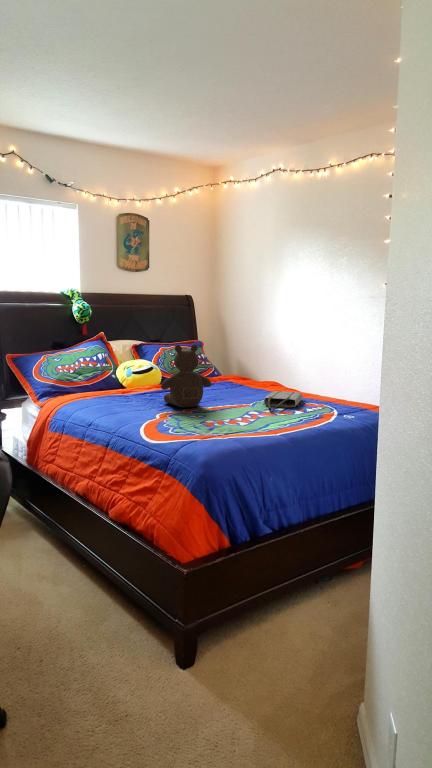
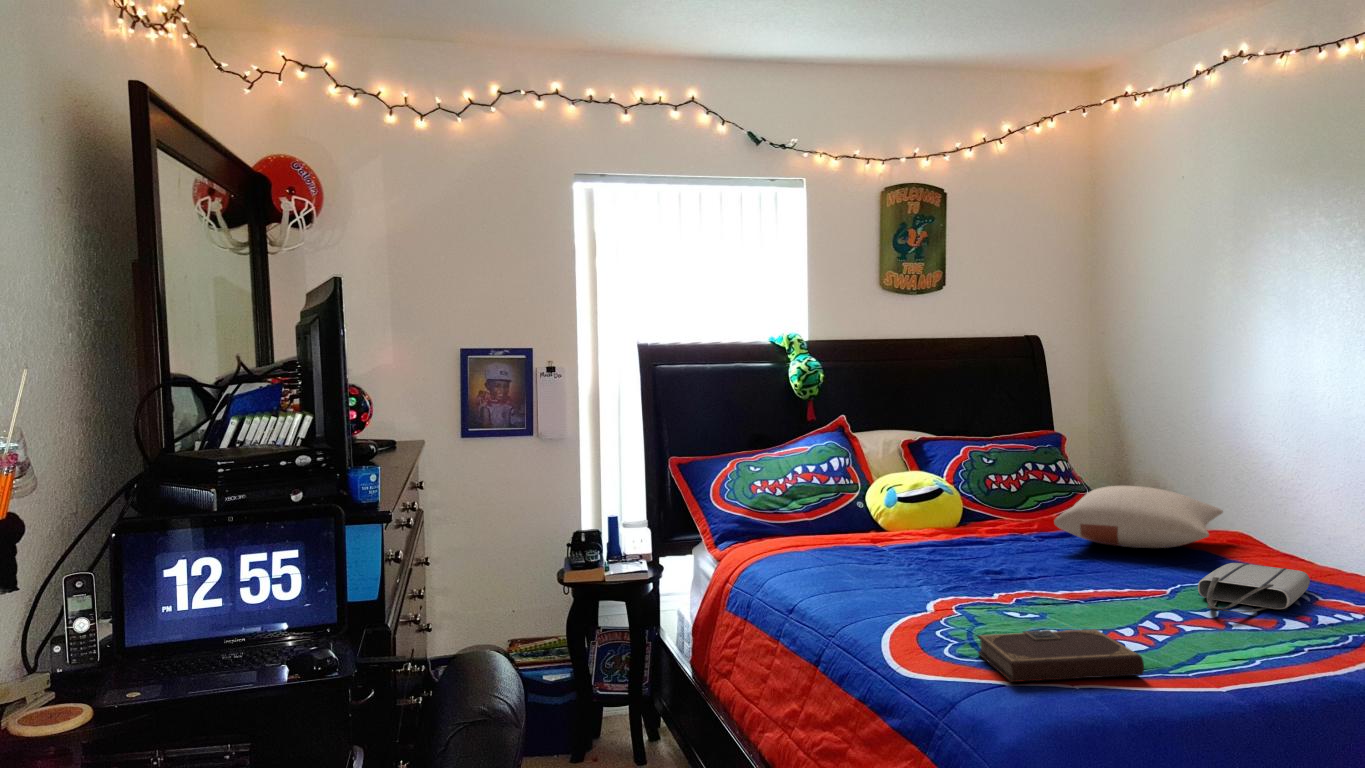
teddy bear: present [161,345,211,408] -> none [944,450,1062,588]
pillow: none [204,363,269,389] -> present [1054,486,1223,548]
notebook: none [183,418,250,440] -> present [978,629,1144,682]

